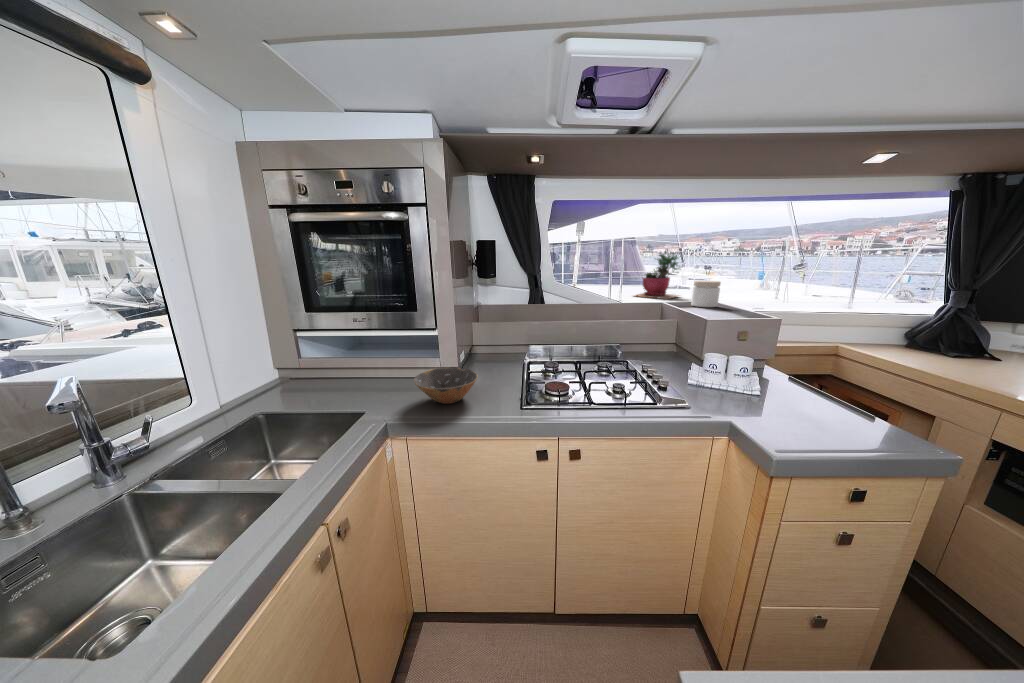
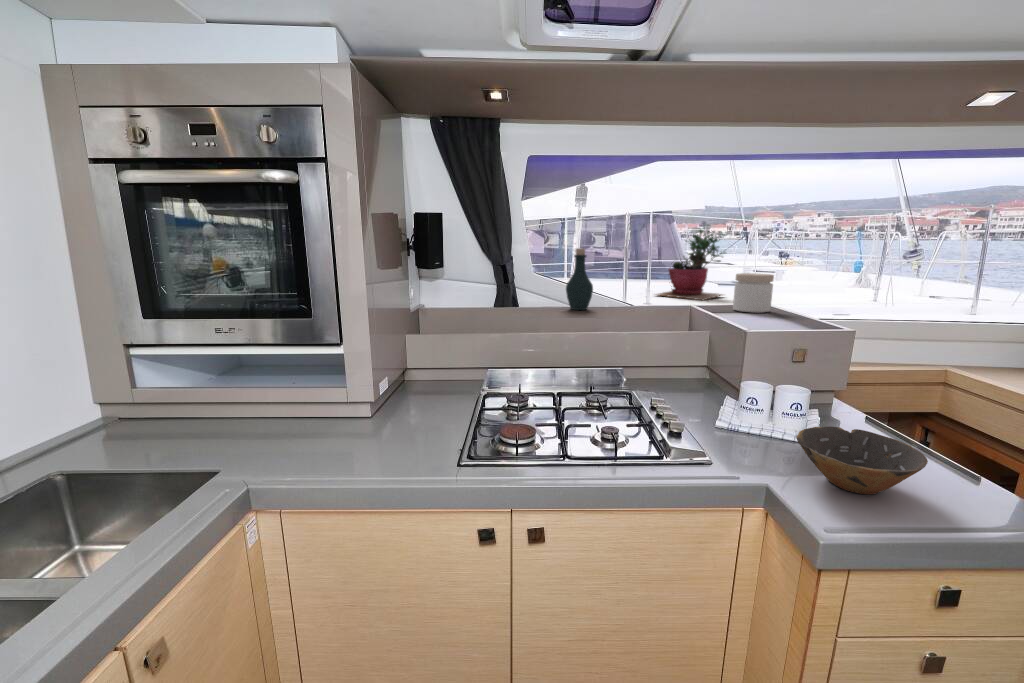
bottle: none [578,264,597,306] -> present [566,248,593,310]
bowl: present [414,367,478,404] -> present [796,427,928,494]

